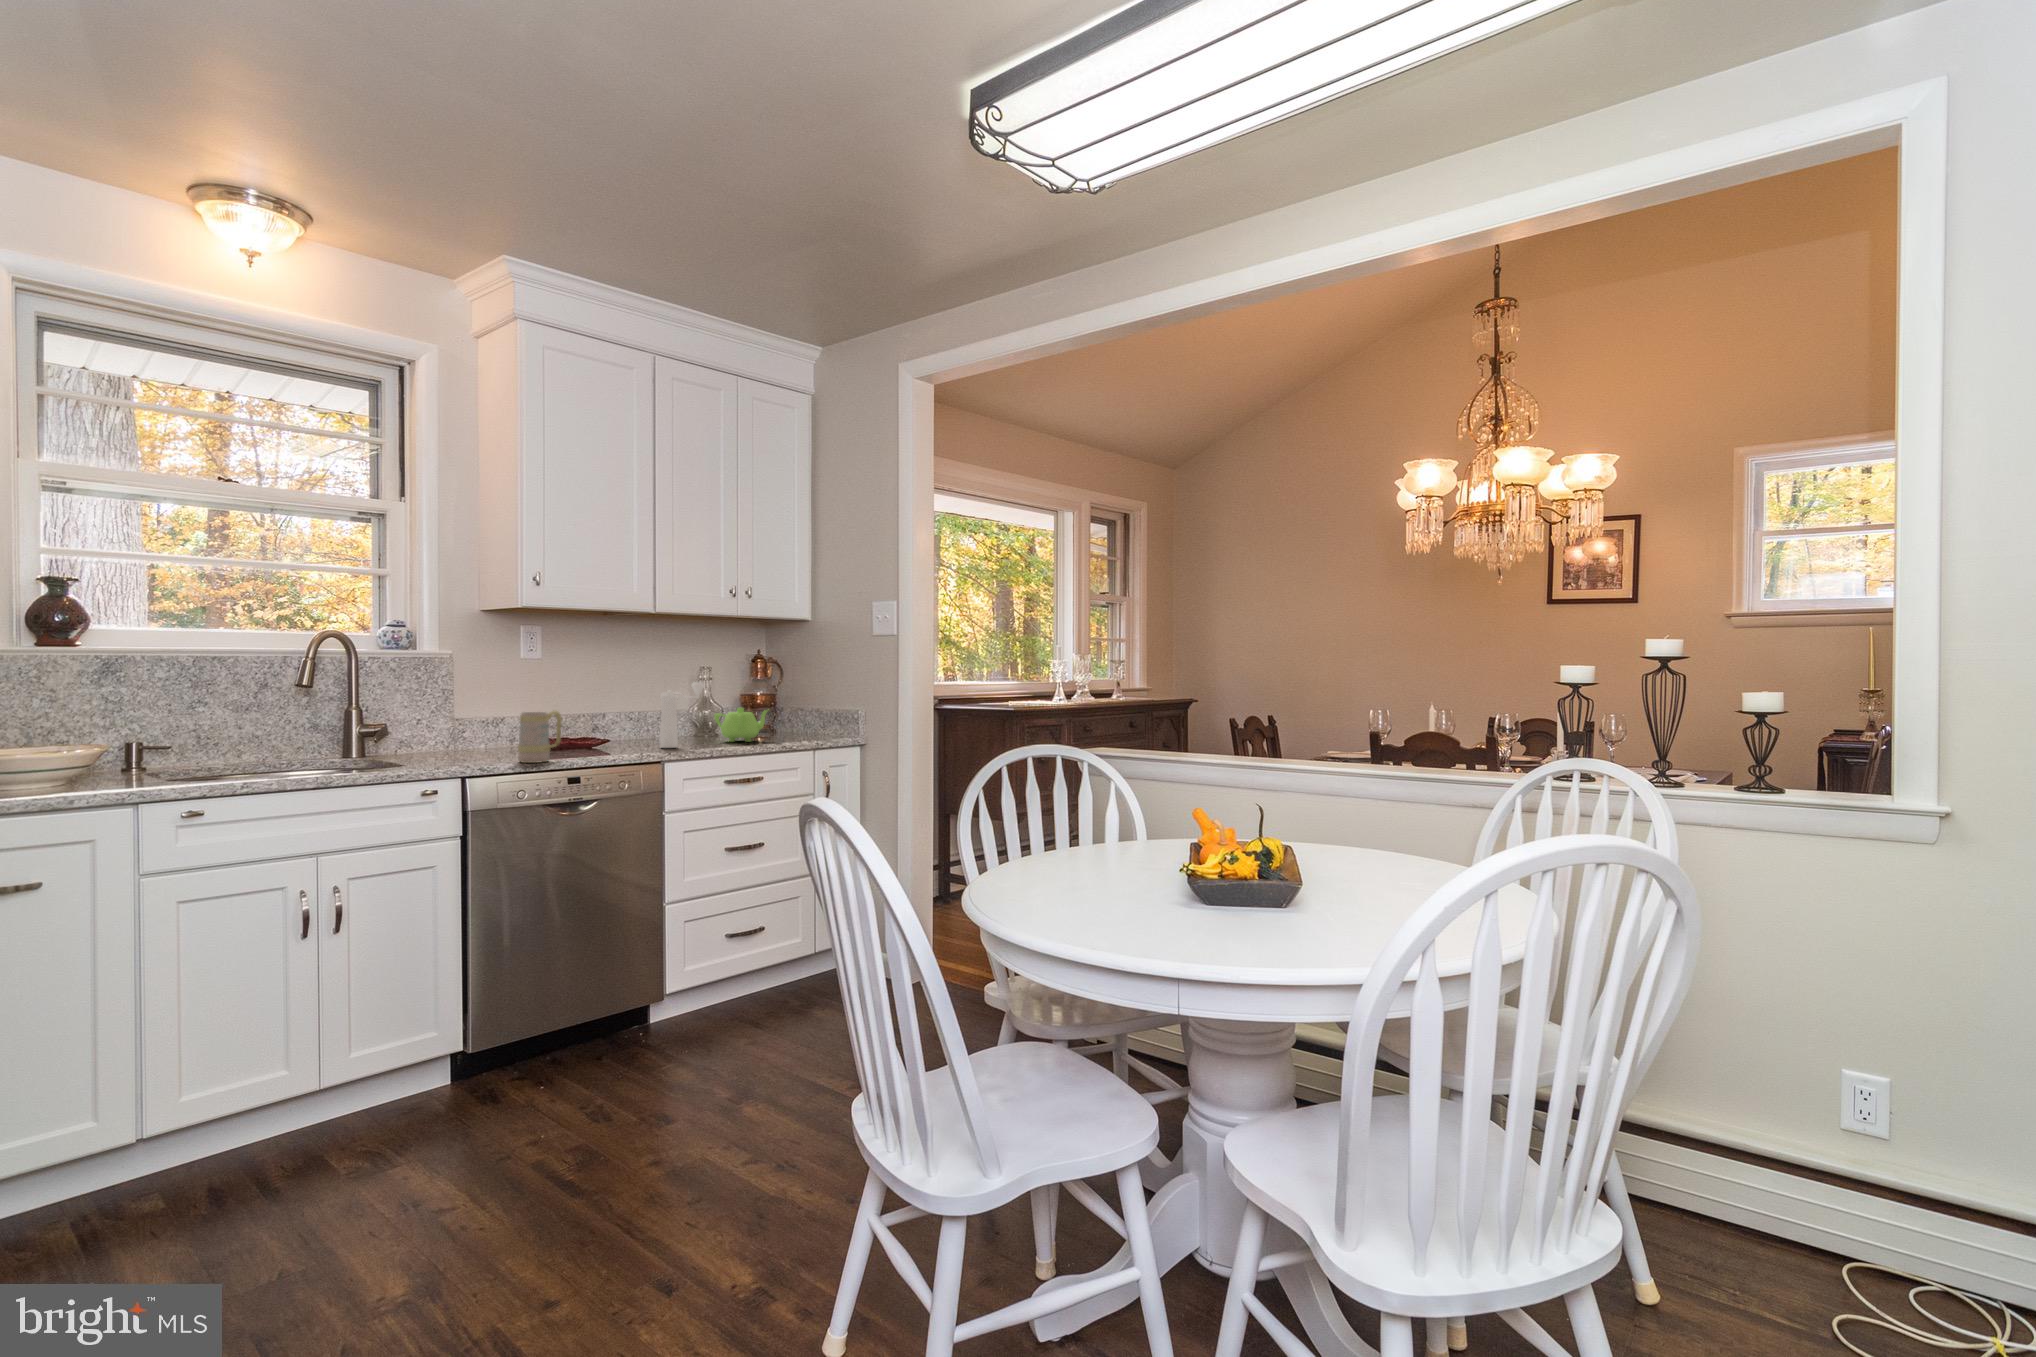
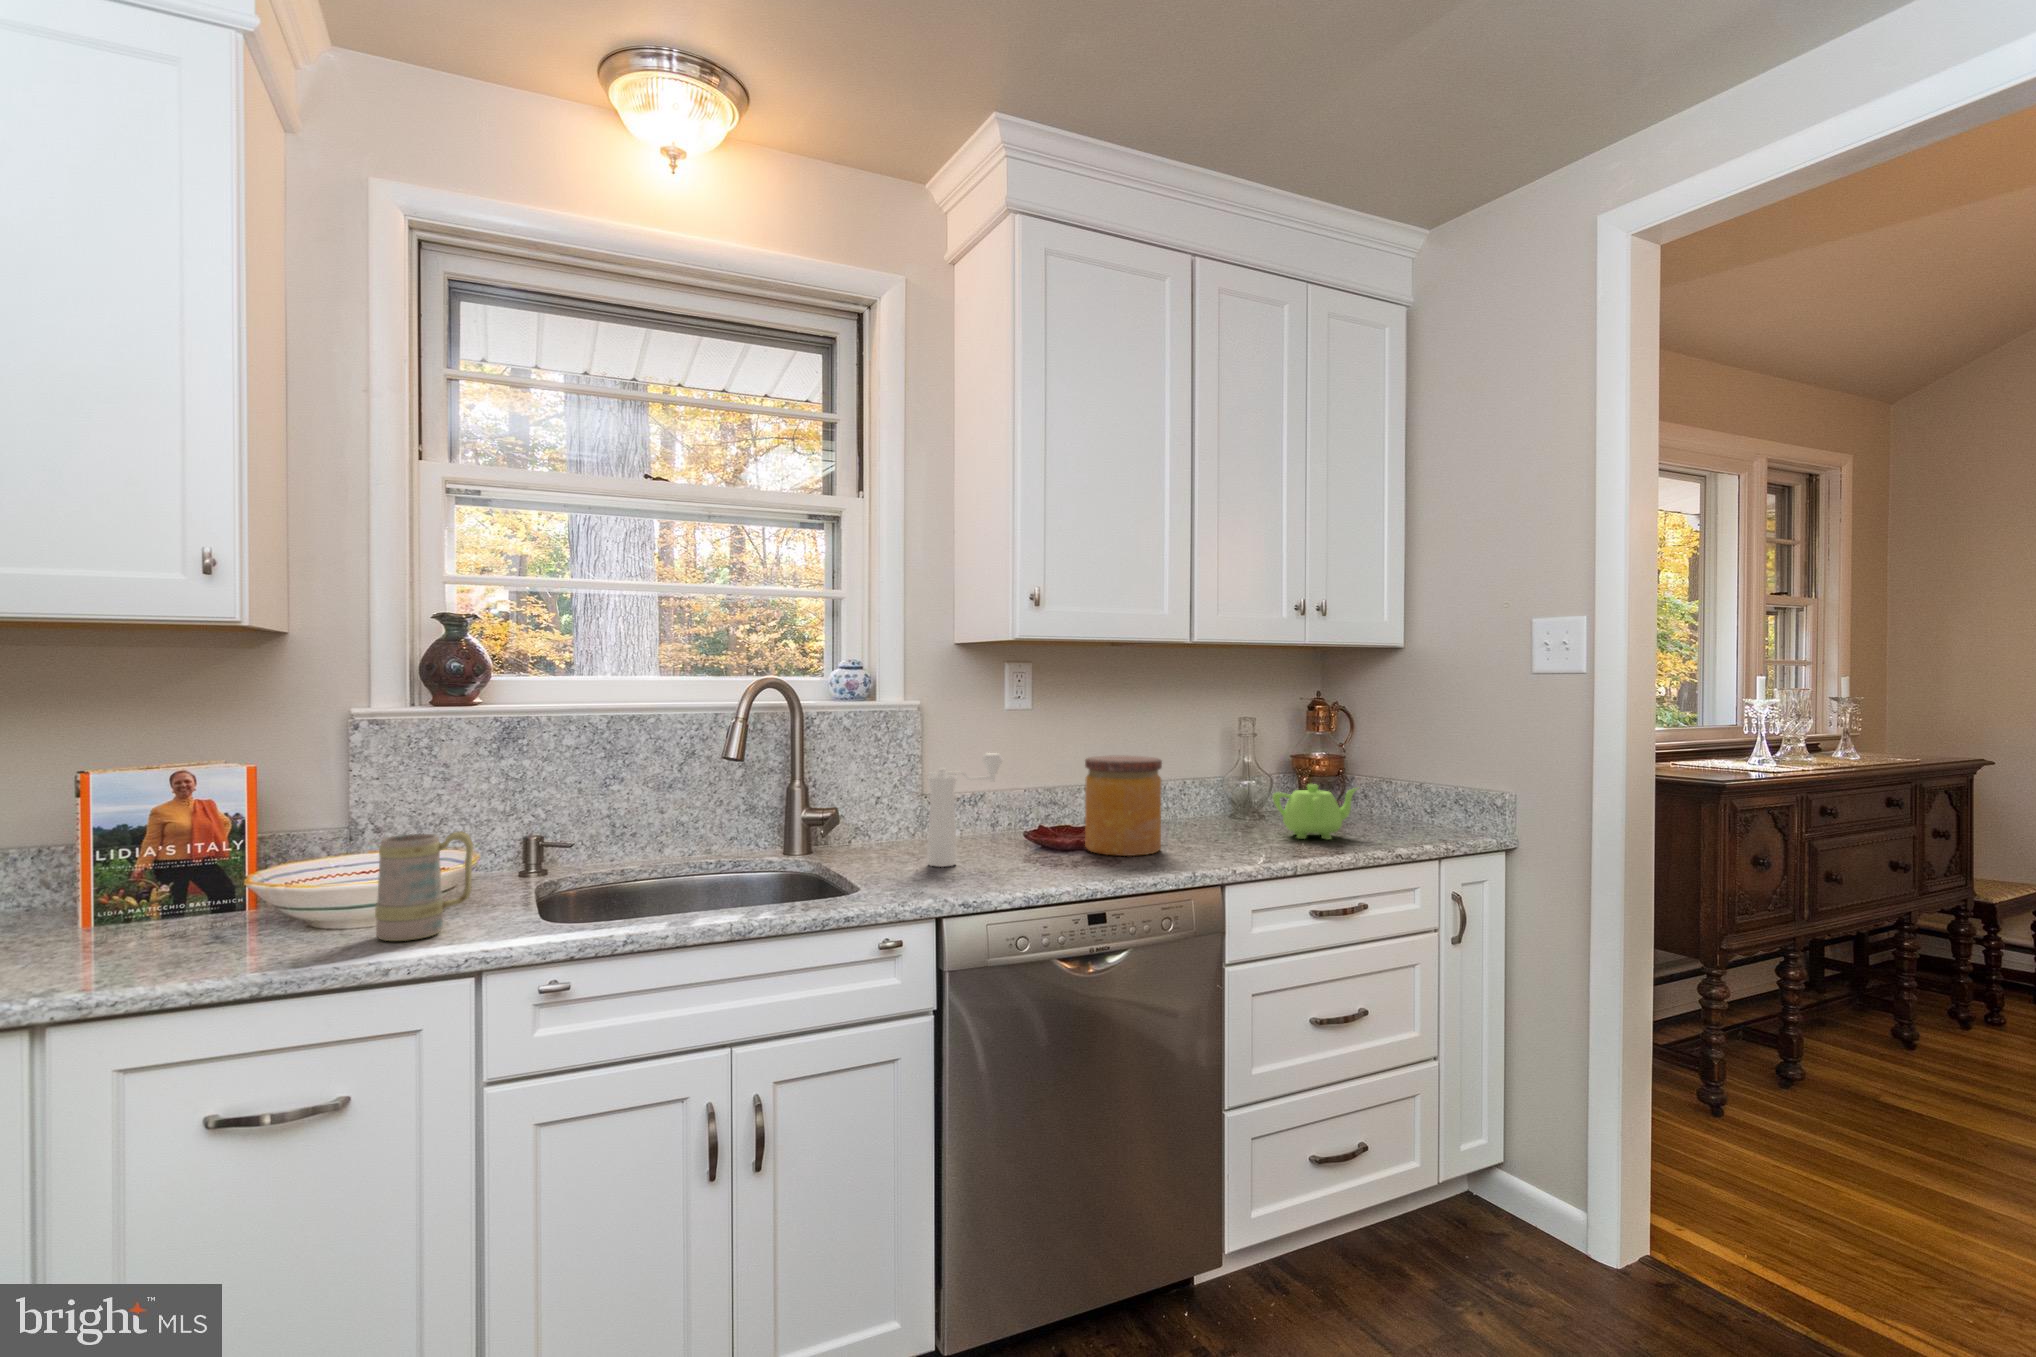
pepper mill: present [660,682,704,748] -> present [927,753,1003,867]
jar: none [578,688,632,751] -> present [1085,755,1162,856]
mug: present [518,711,562,763] -> present [375,831,473,941]

